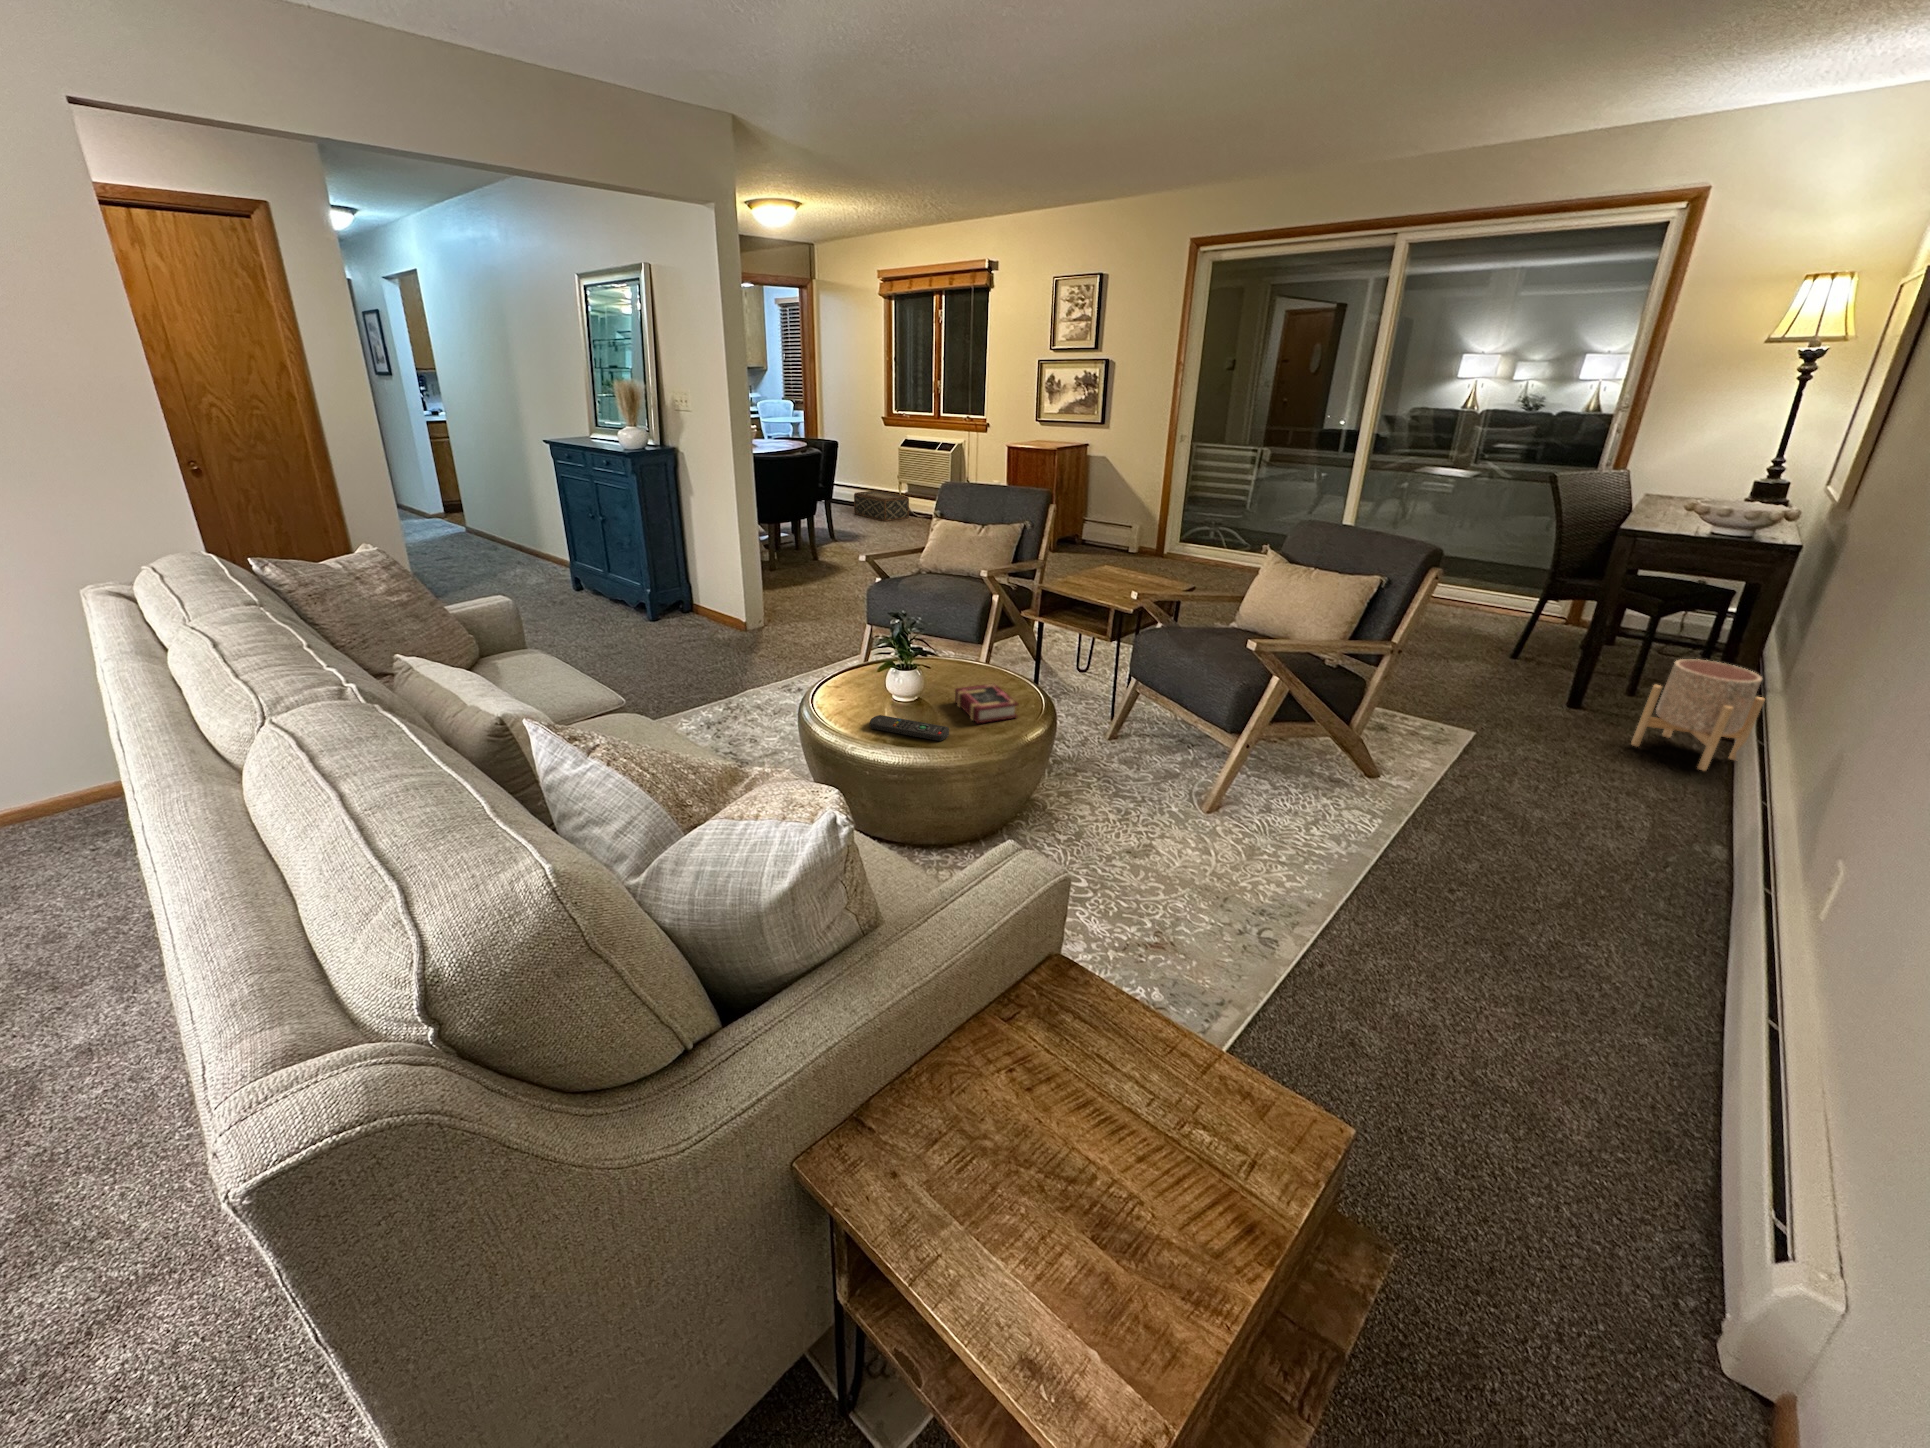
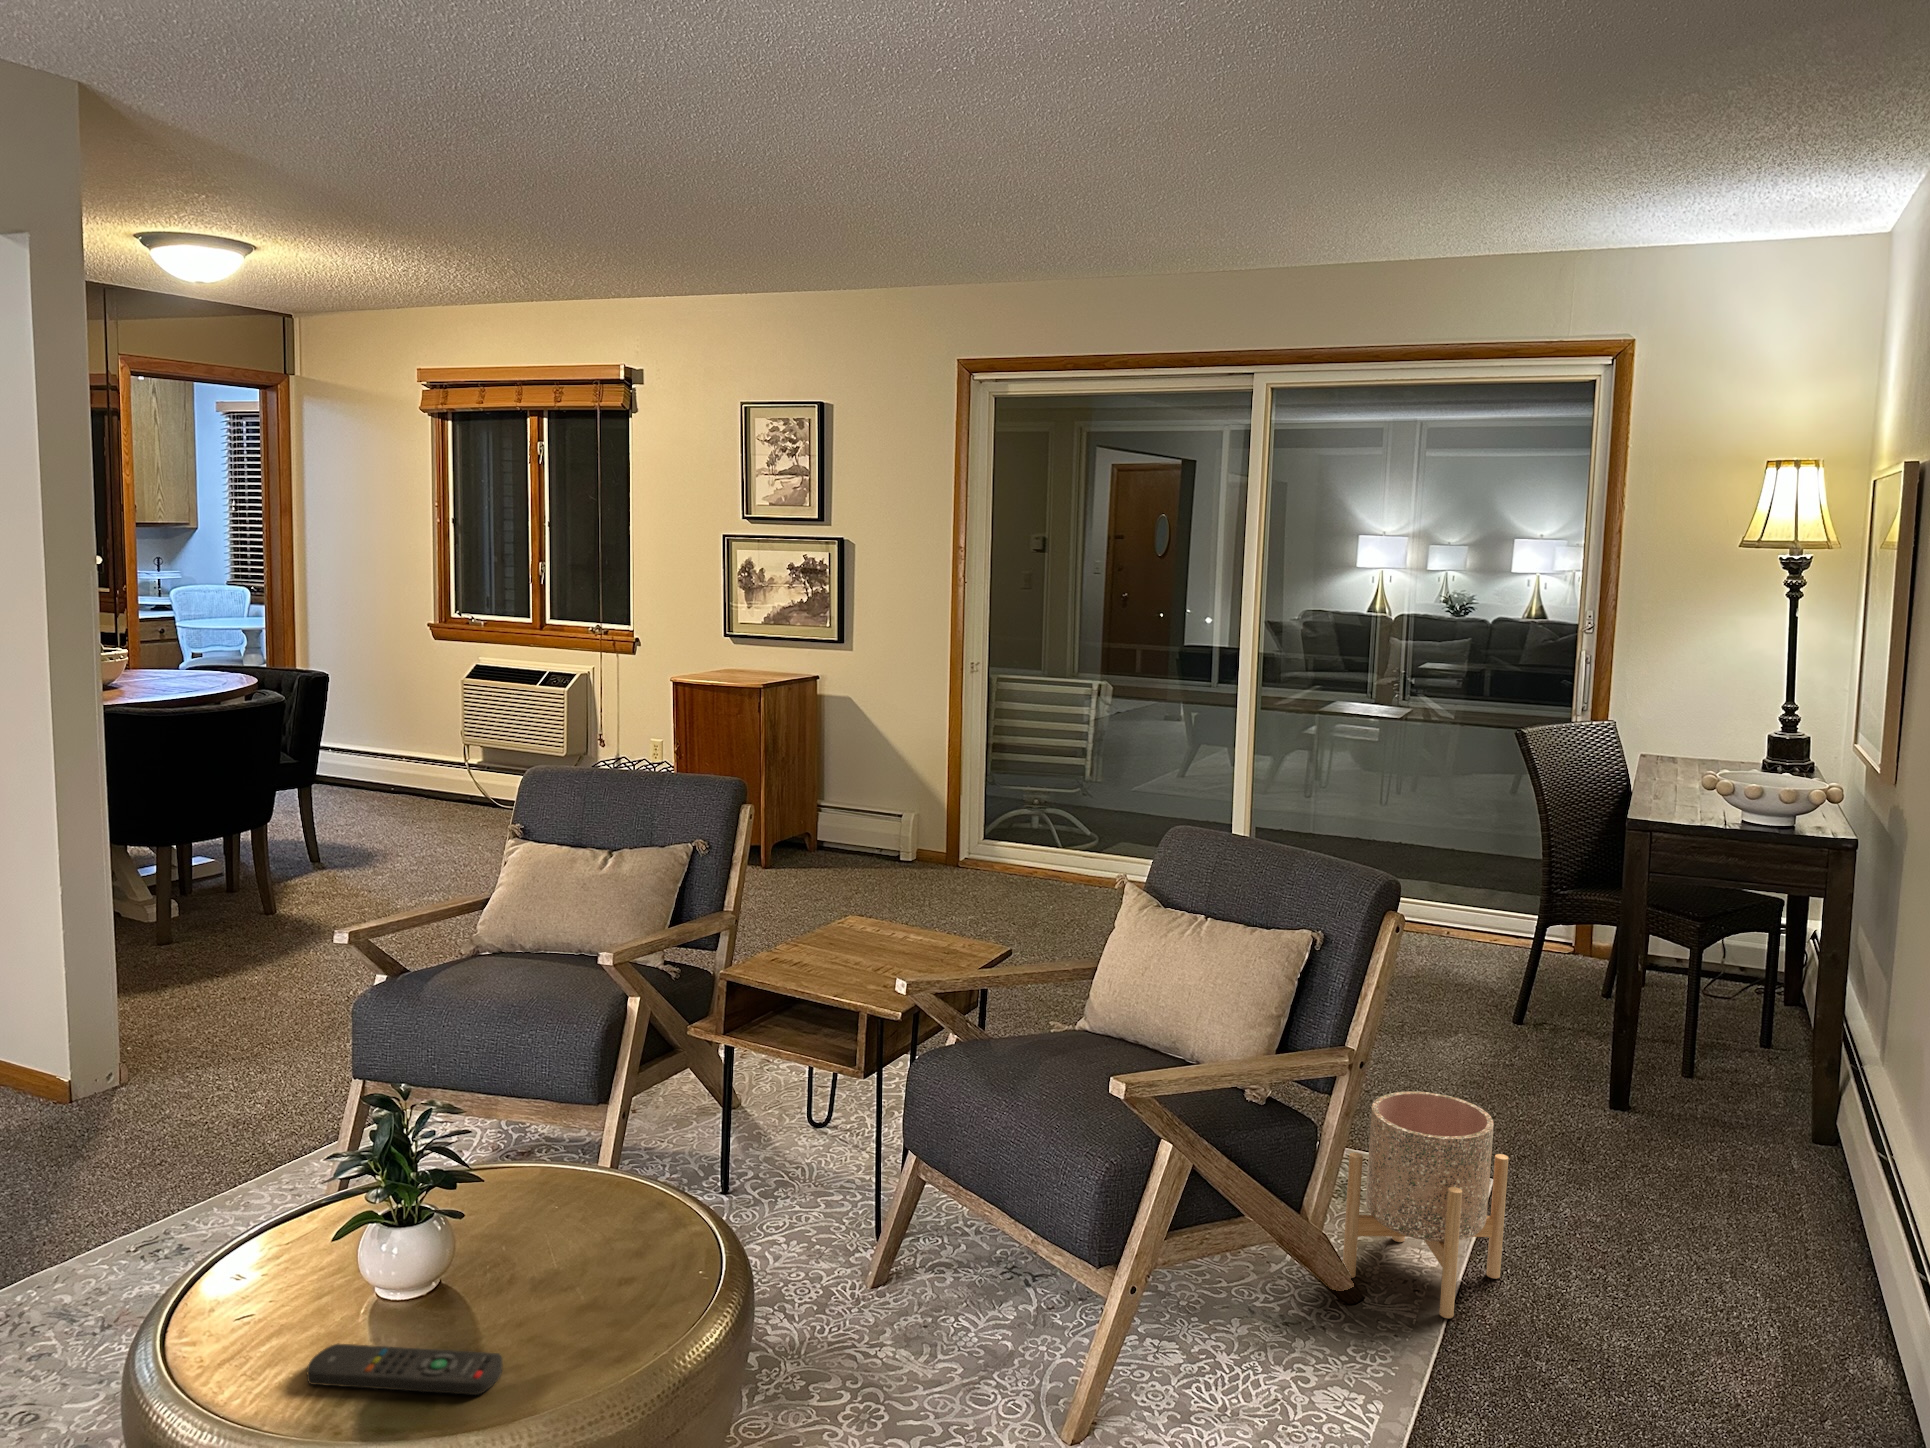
woven basket: present [854,490,909,521] -> none [366,763,483,825]
planter: present [1631,659,1765,771] -> present [1343,1091,1509,1318]
book: present [955,683,1018,723] -> none [525,1222,665,1332]

